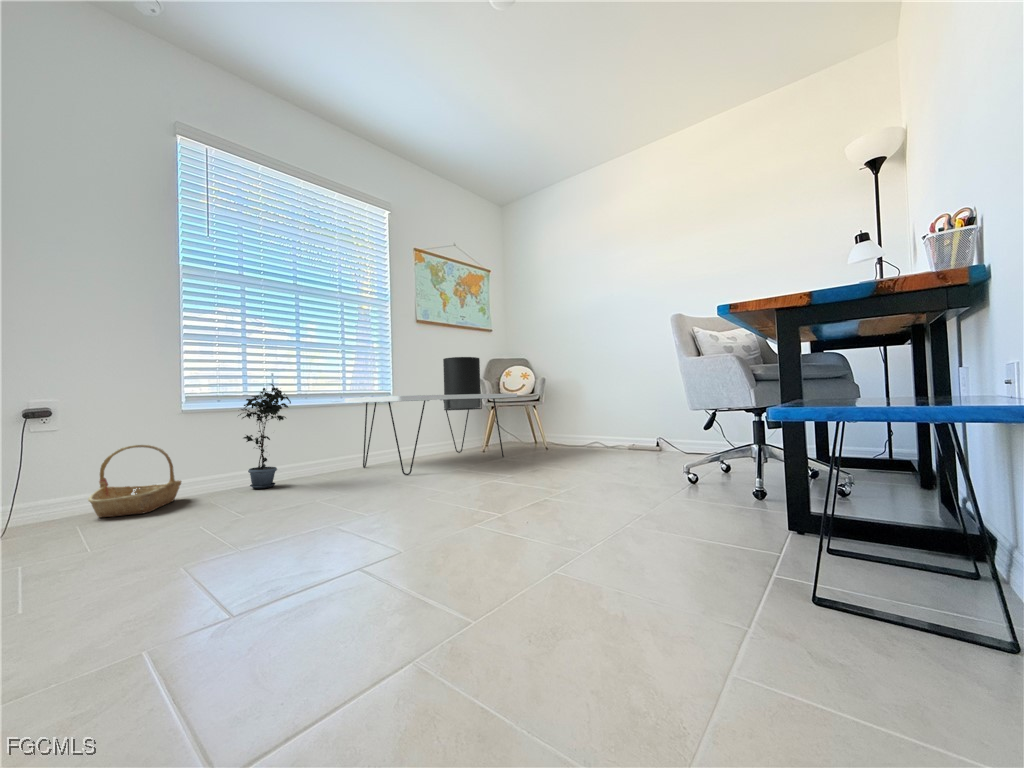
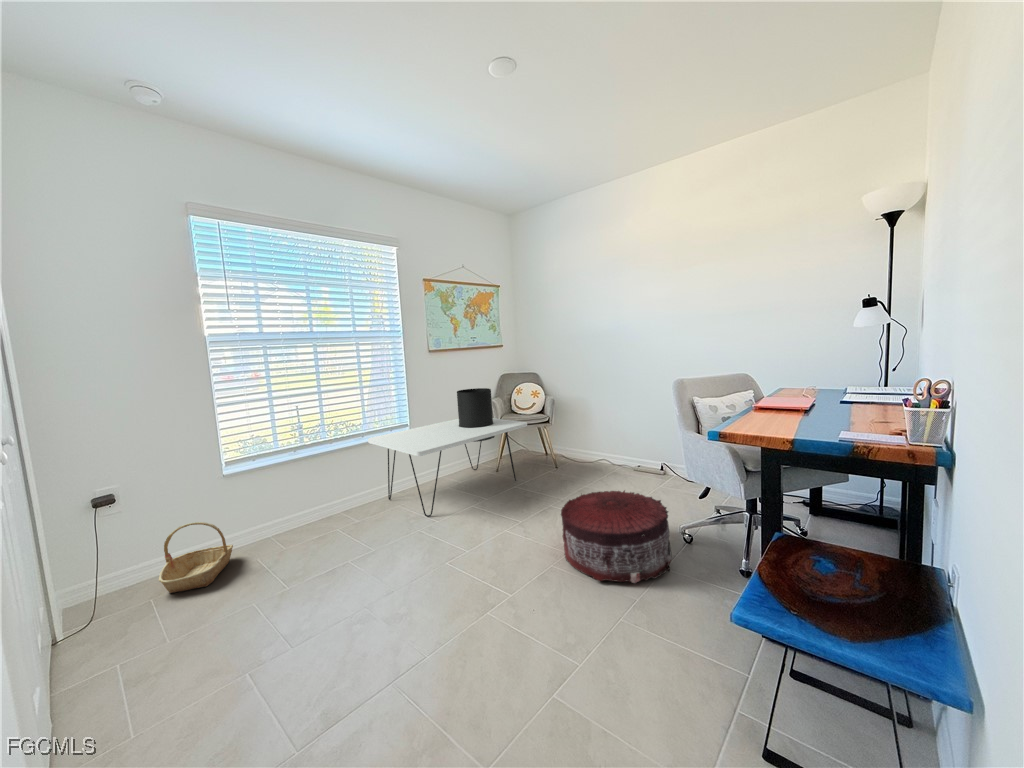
potted plant: present [238,384,291,489] -> none [274,445,320,541]
pouf: none [555,429,677,502] -> present [561,491,672,583]

